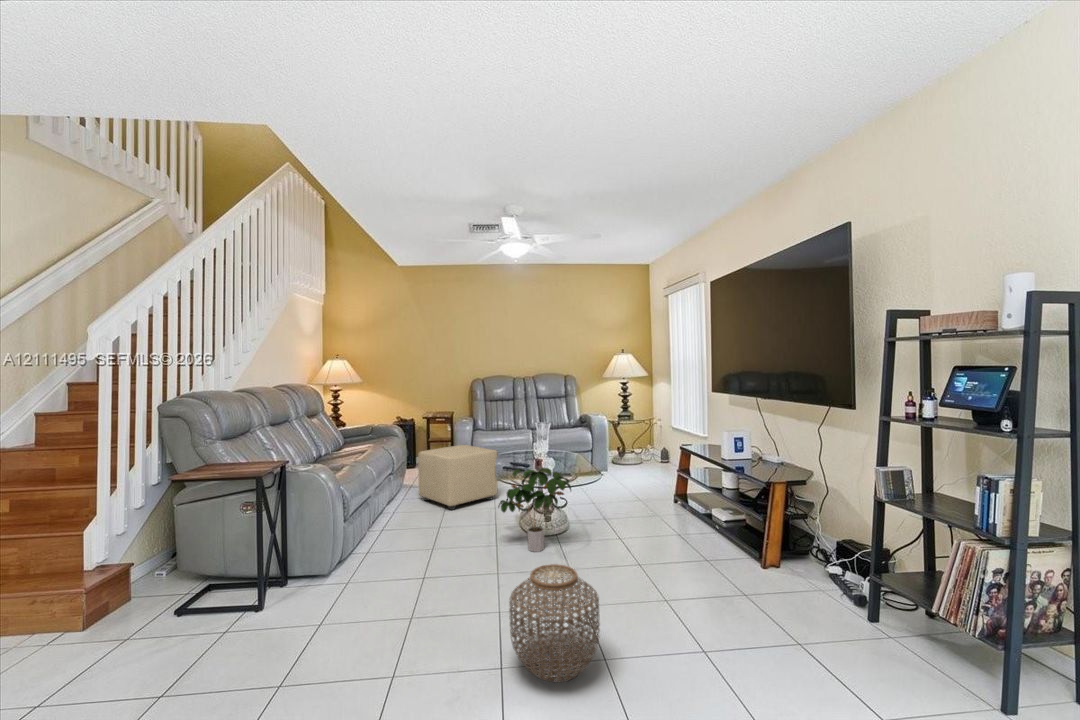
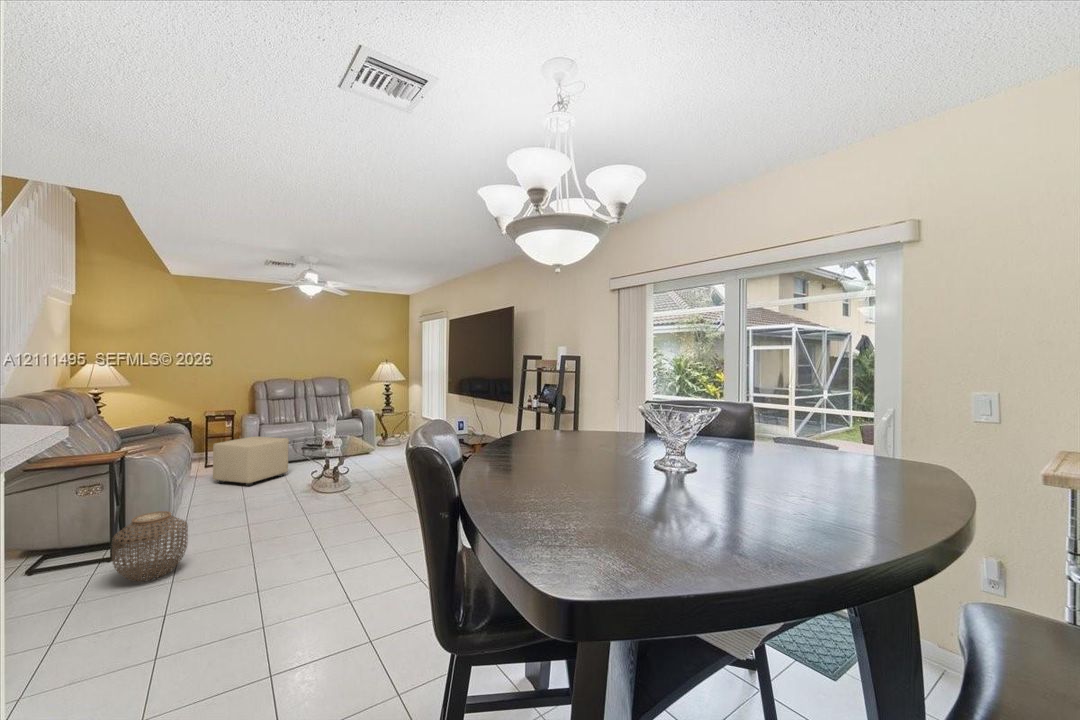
potted plant: present [498,468,571,552] -> none [302,445,358,500]
woven basket: present [509,564,600,682] -> present [112,511,188,581]

